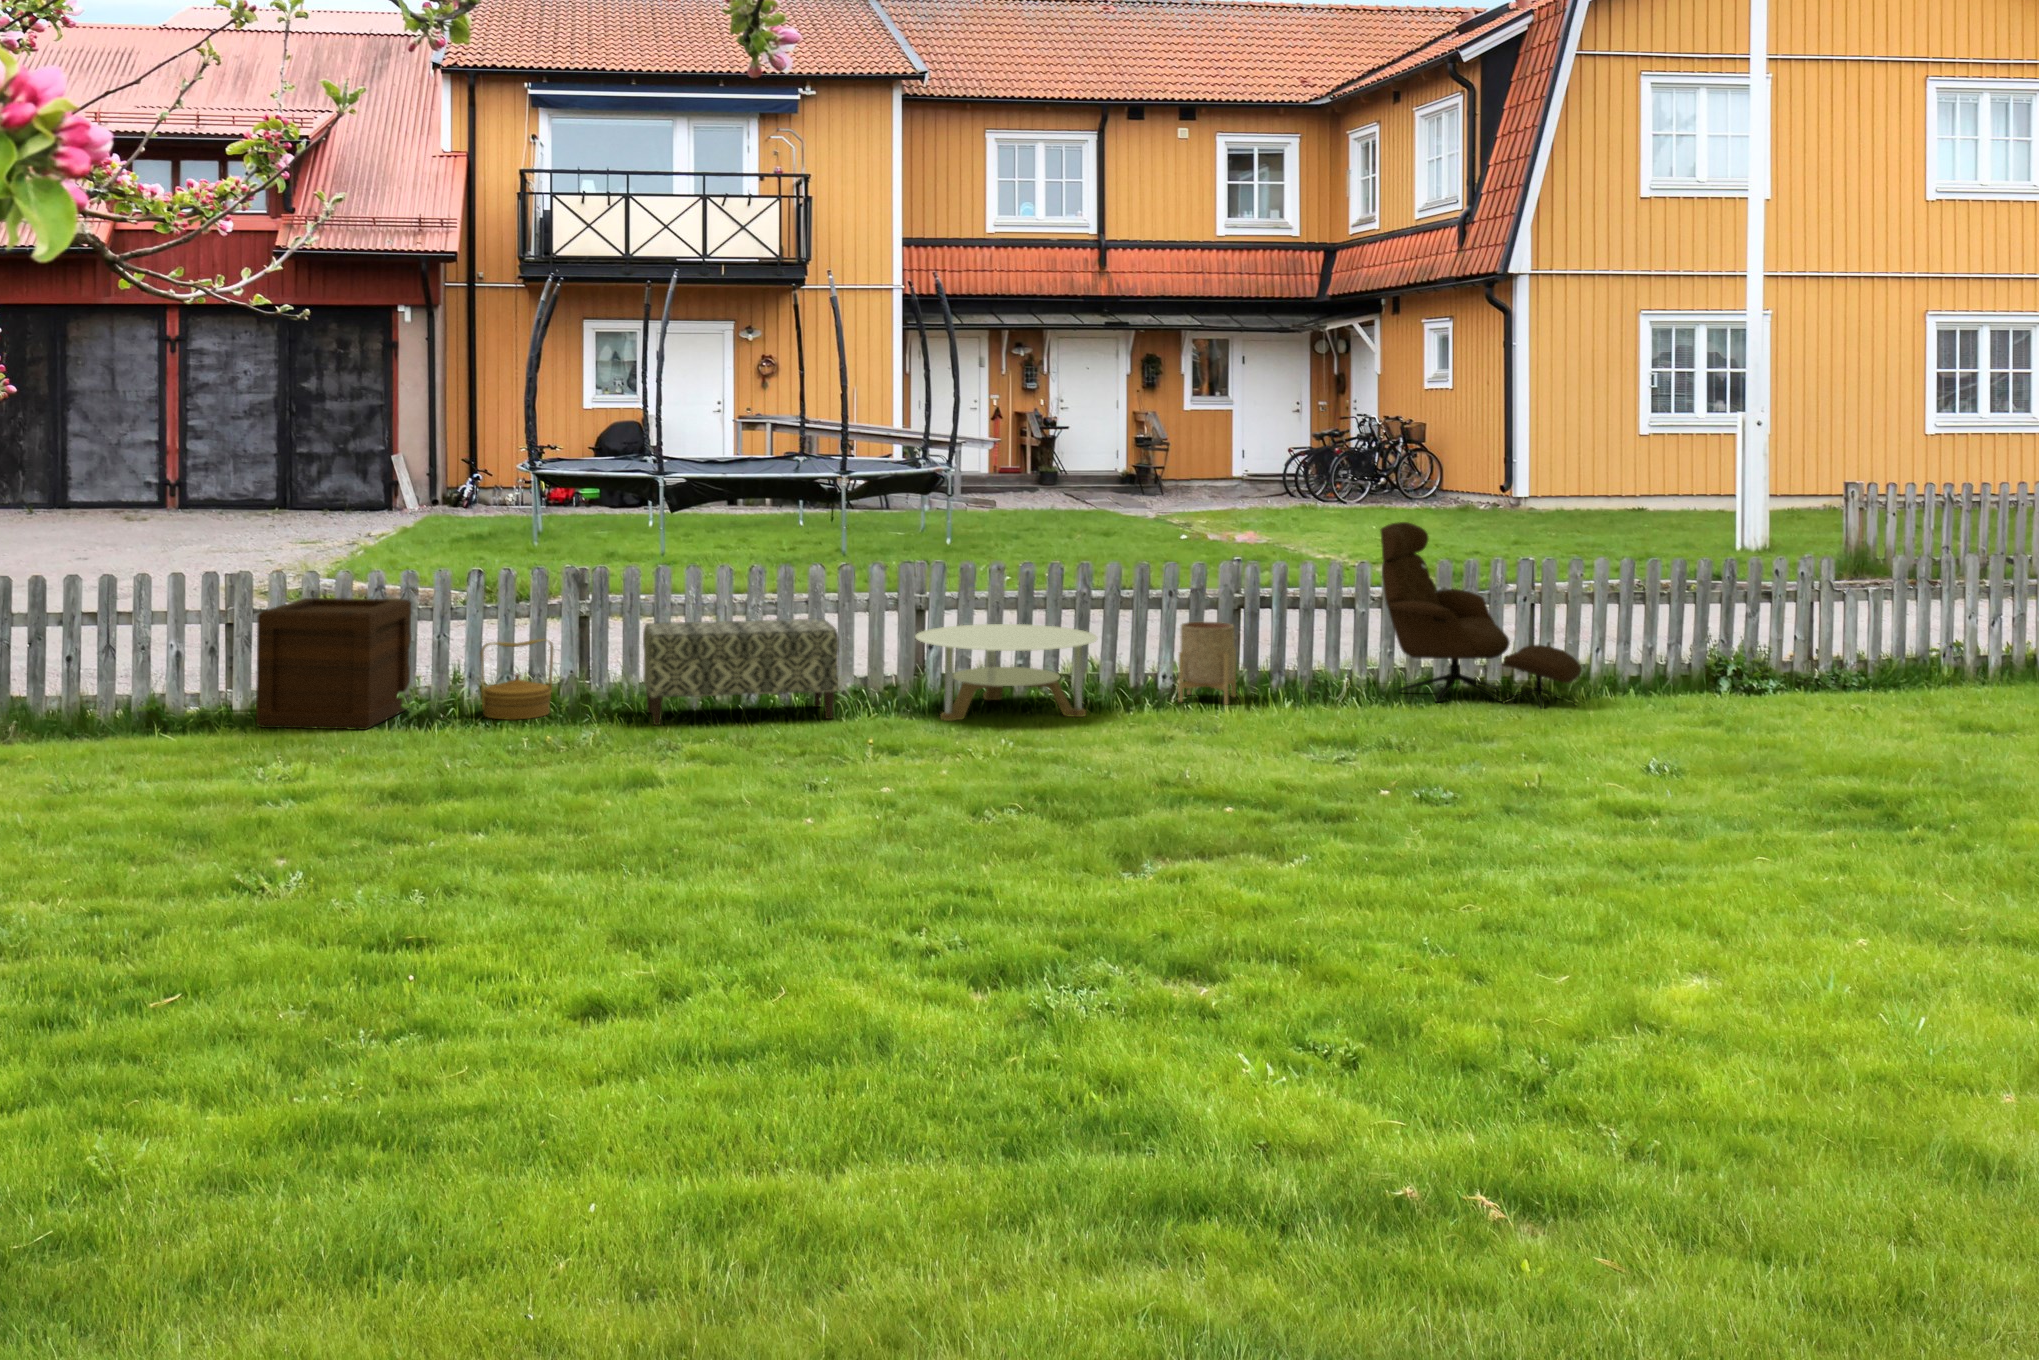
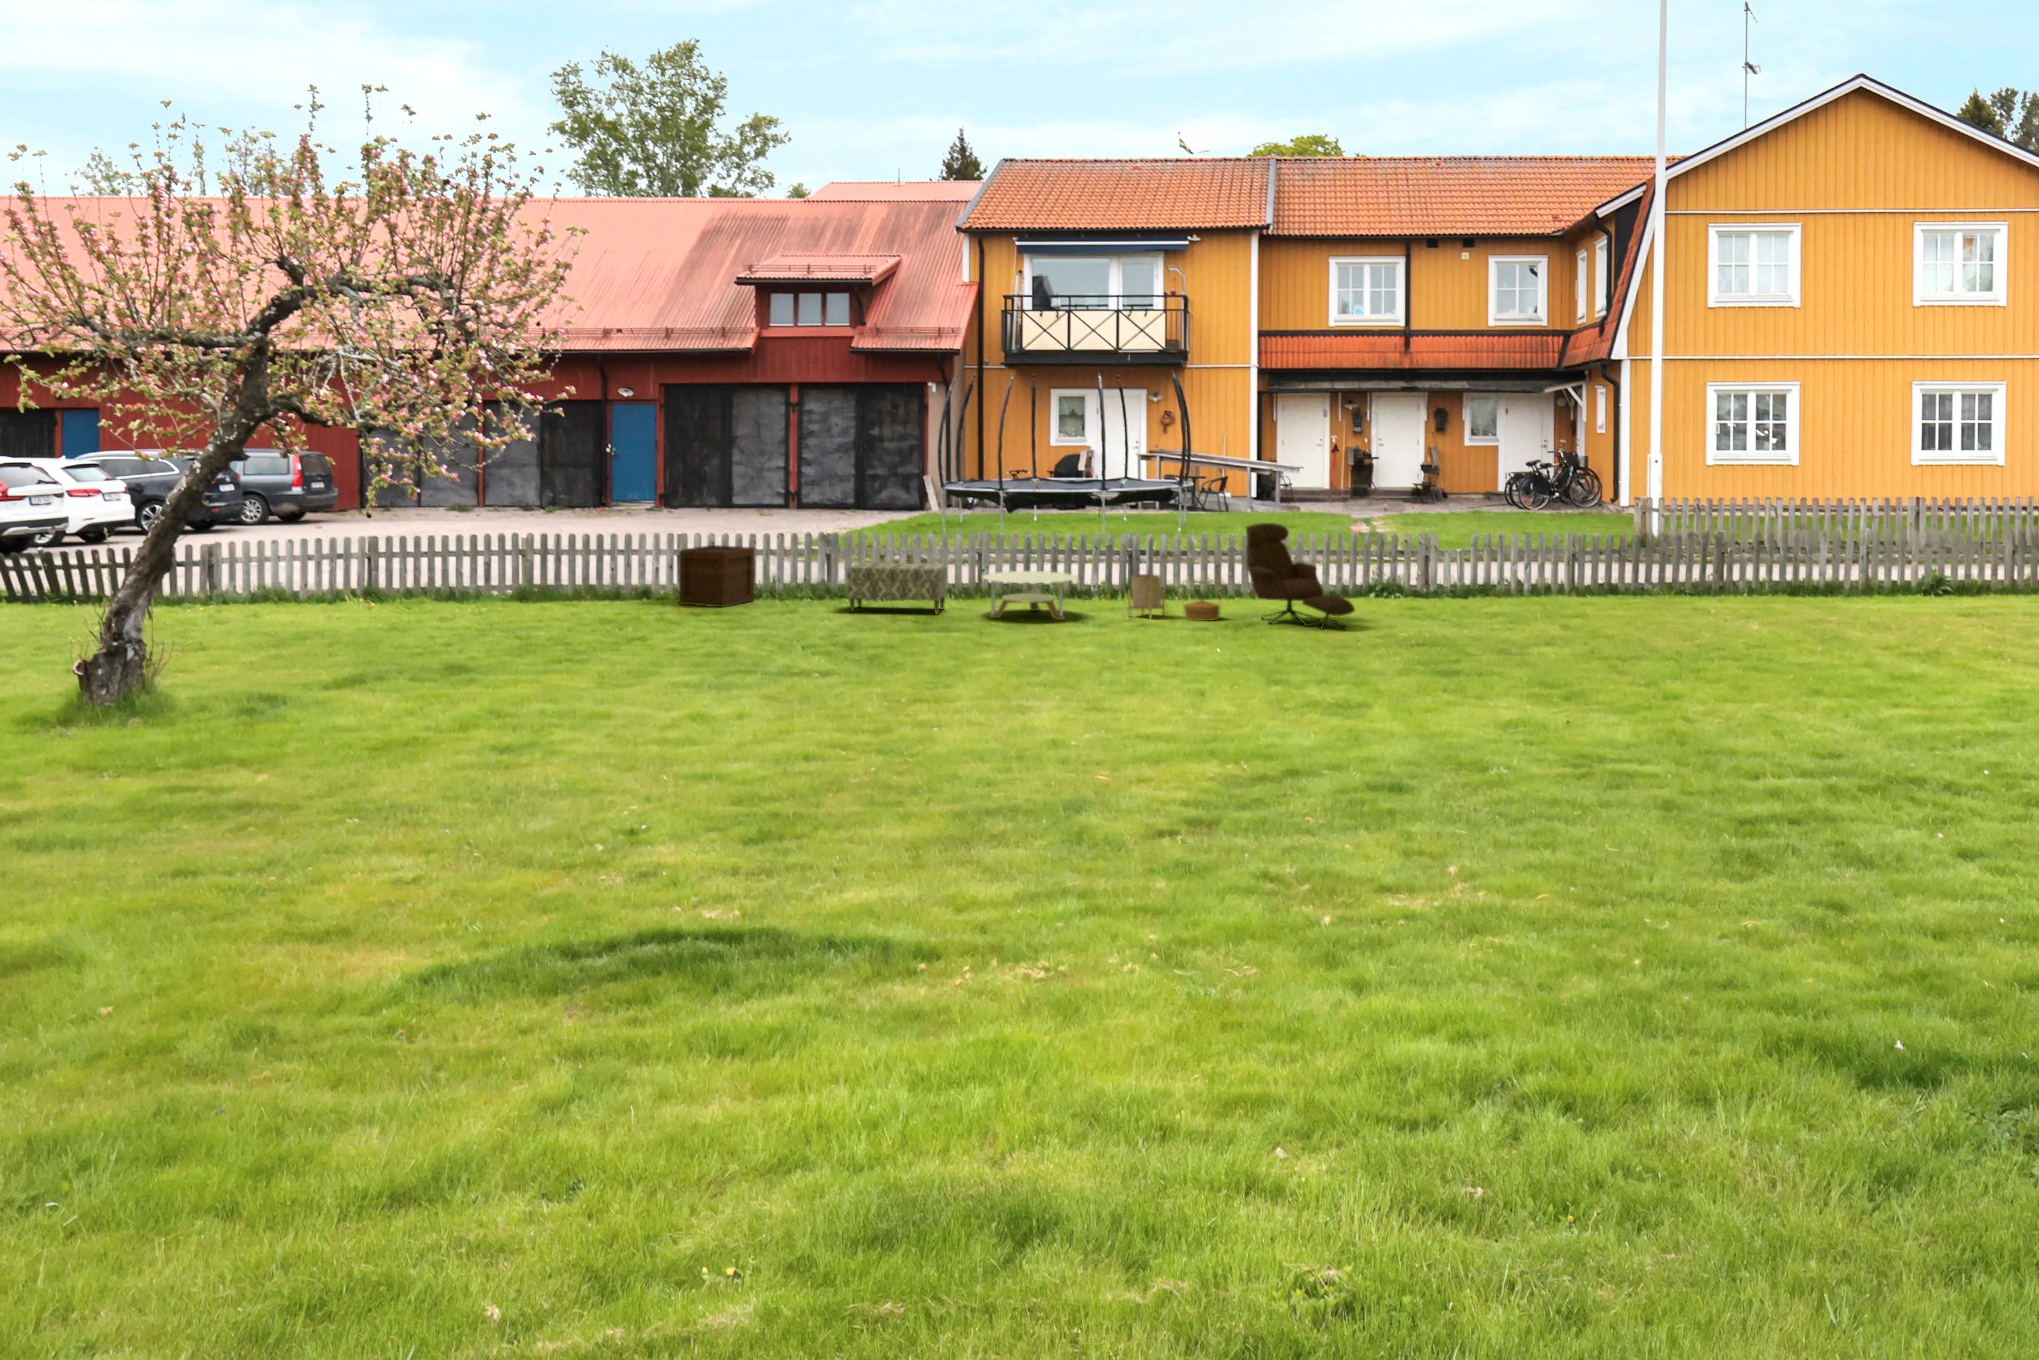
woven basket: present [480,639,554,720] -> present [1184,580,1220,621]

